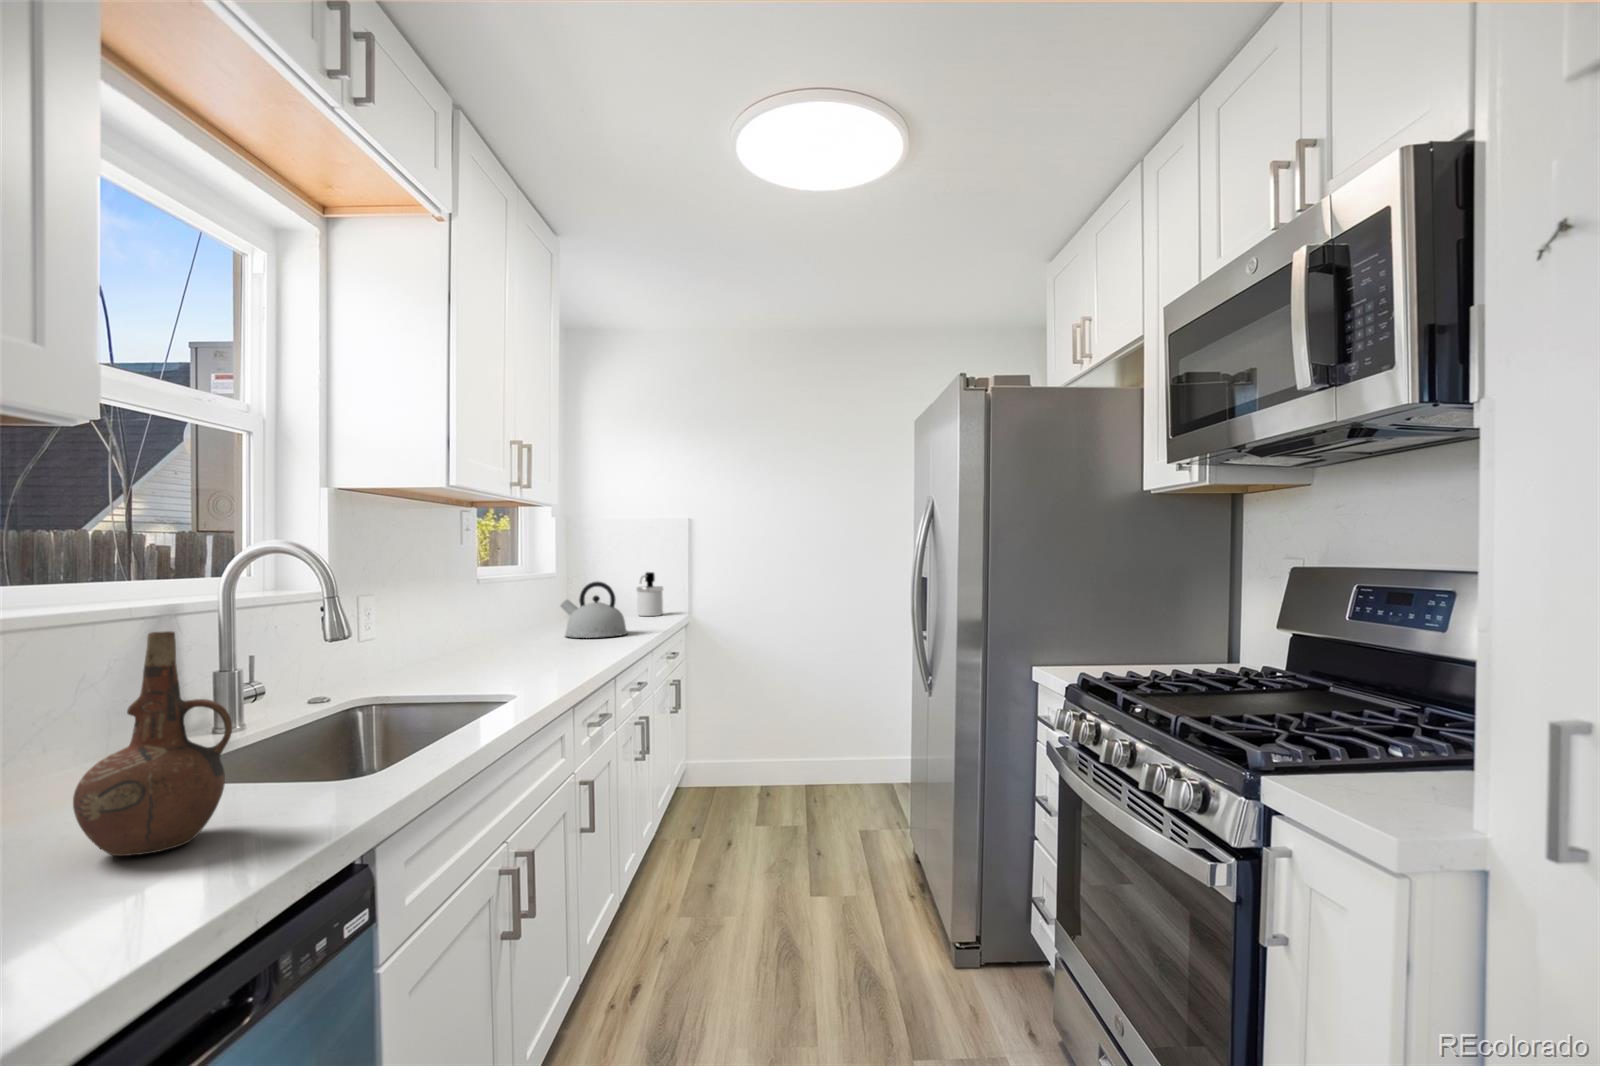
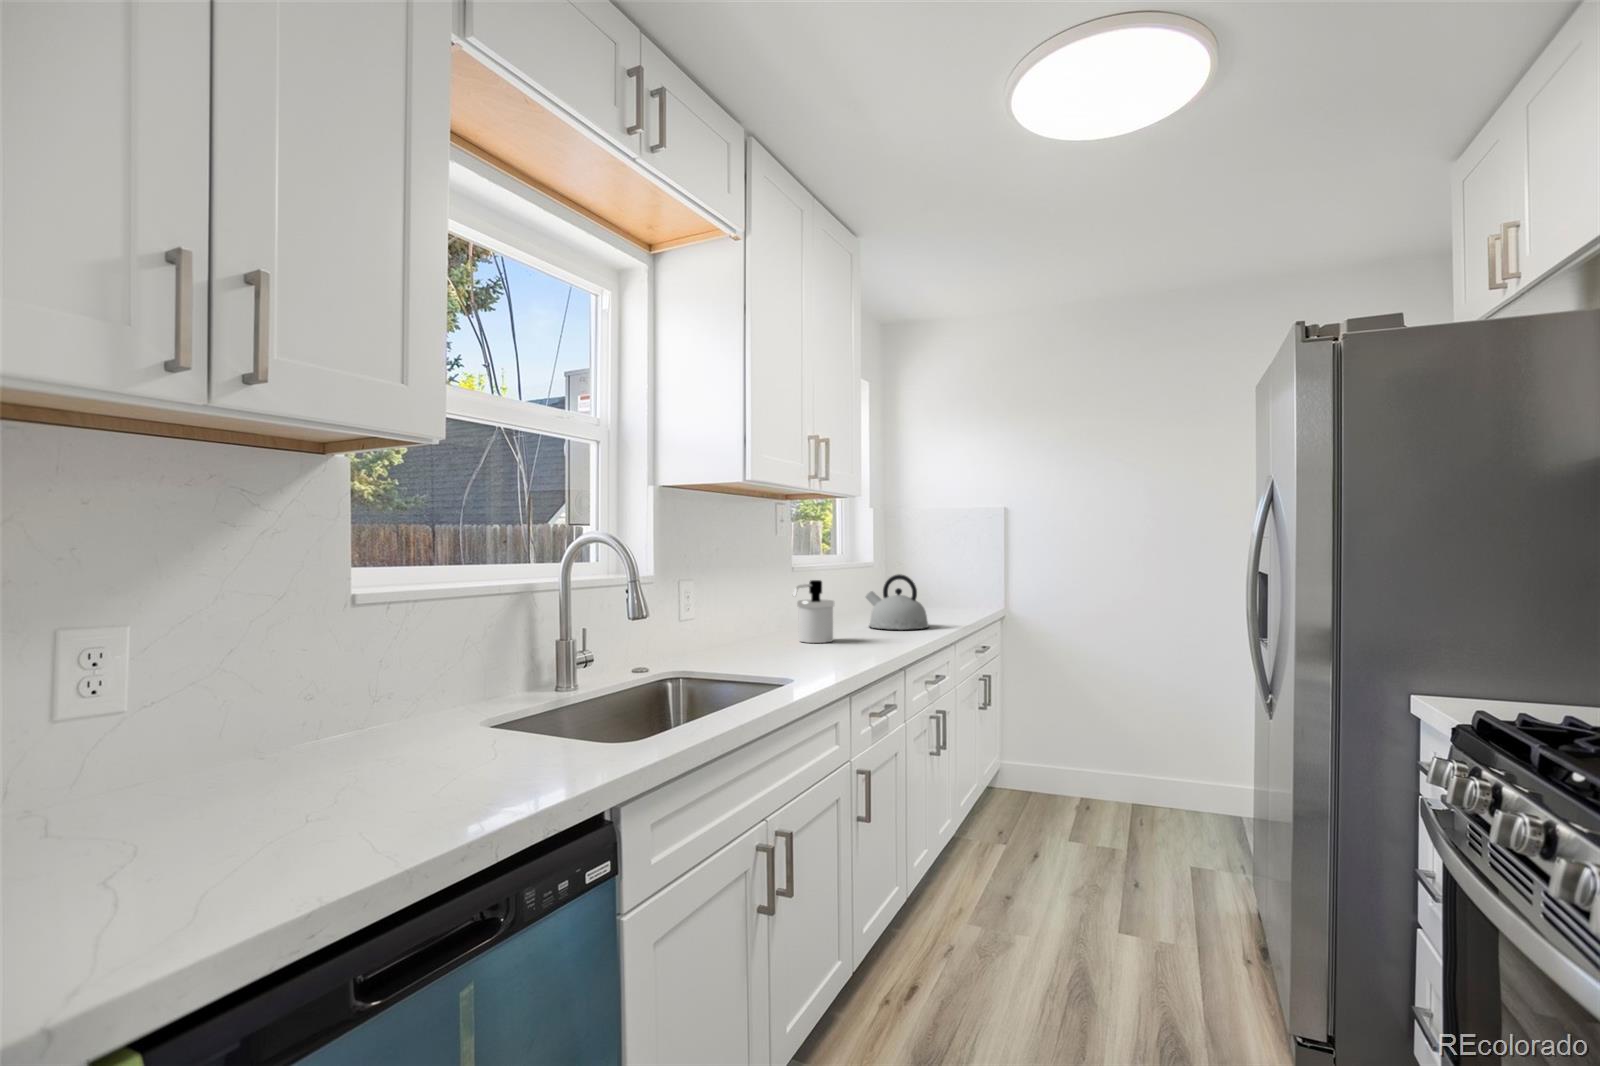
soap dispenser: present [637,572,663,616] -> present [793,580,834,643]
ceramic pitcher: present [73,631,232,856] -> none [402,604,514,785]

